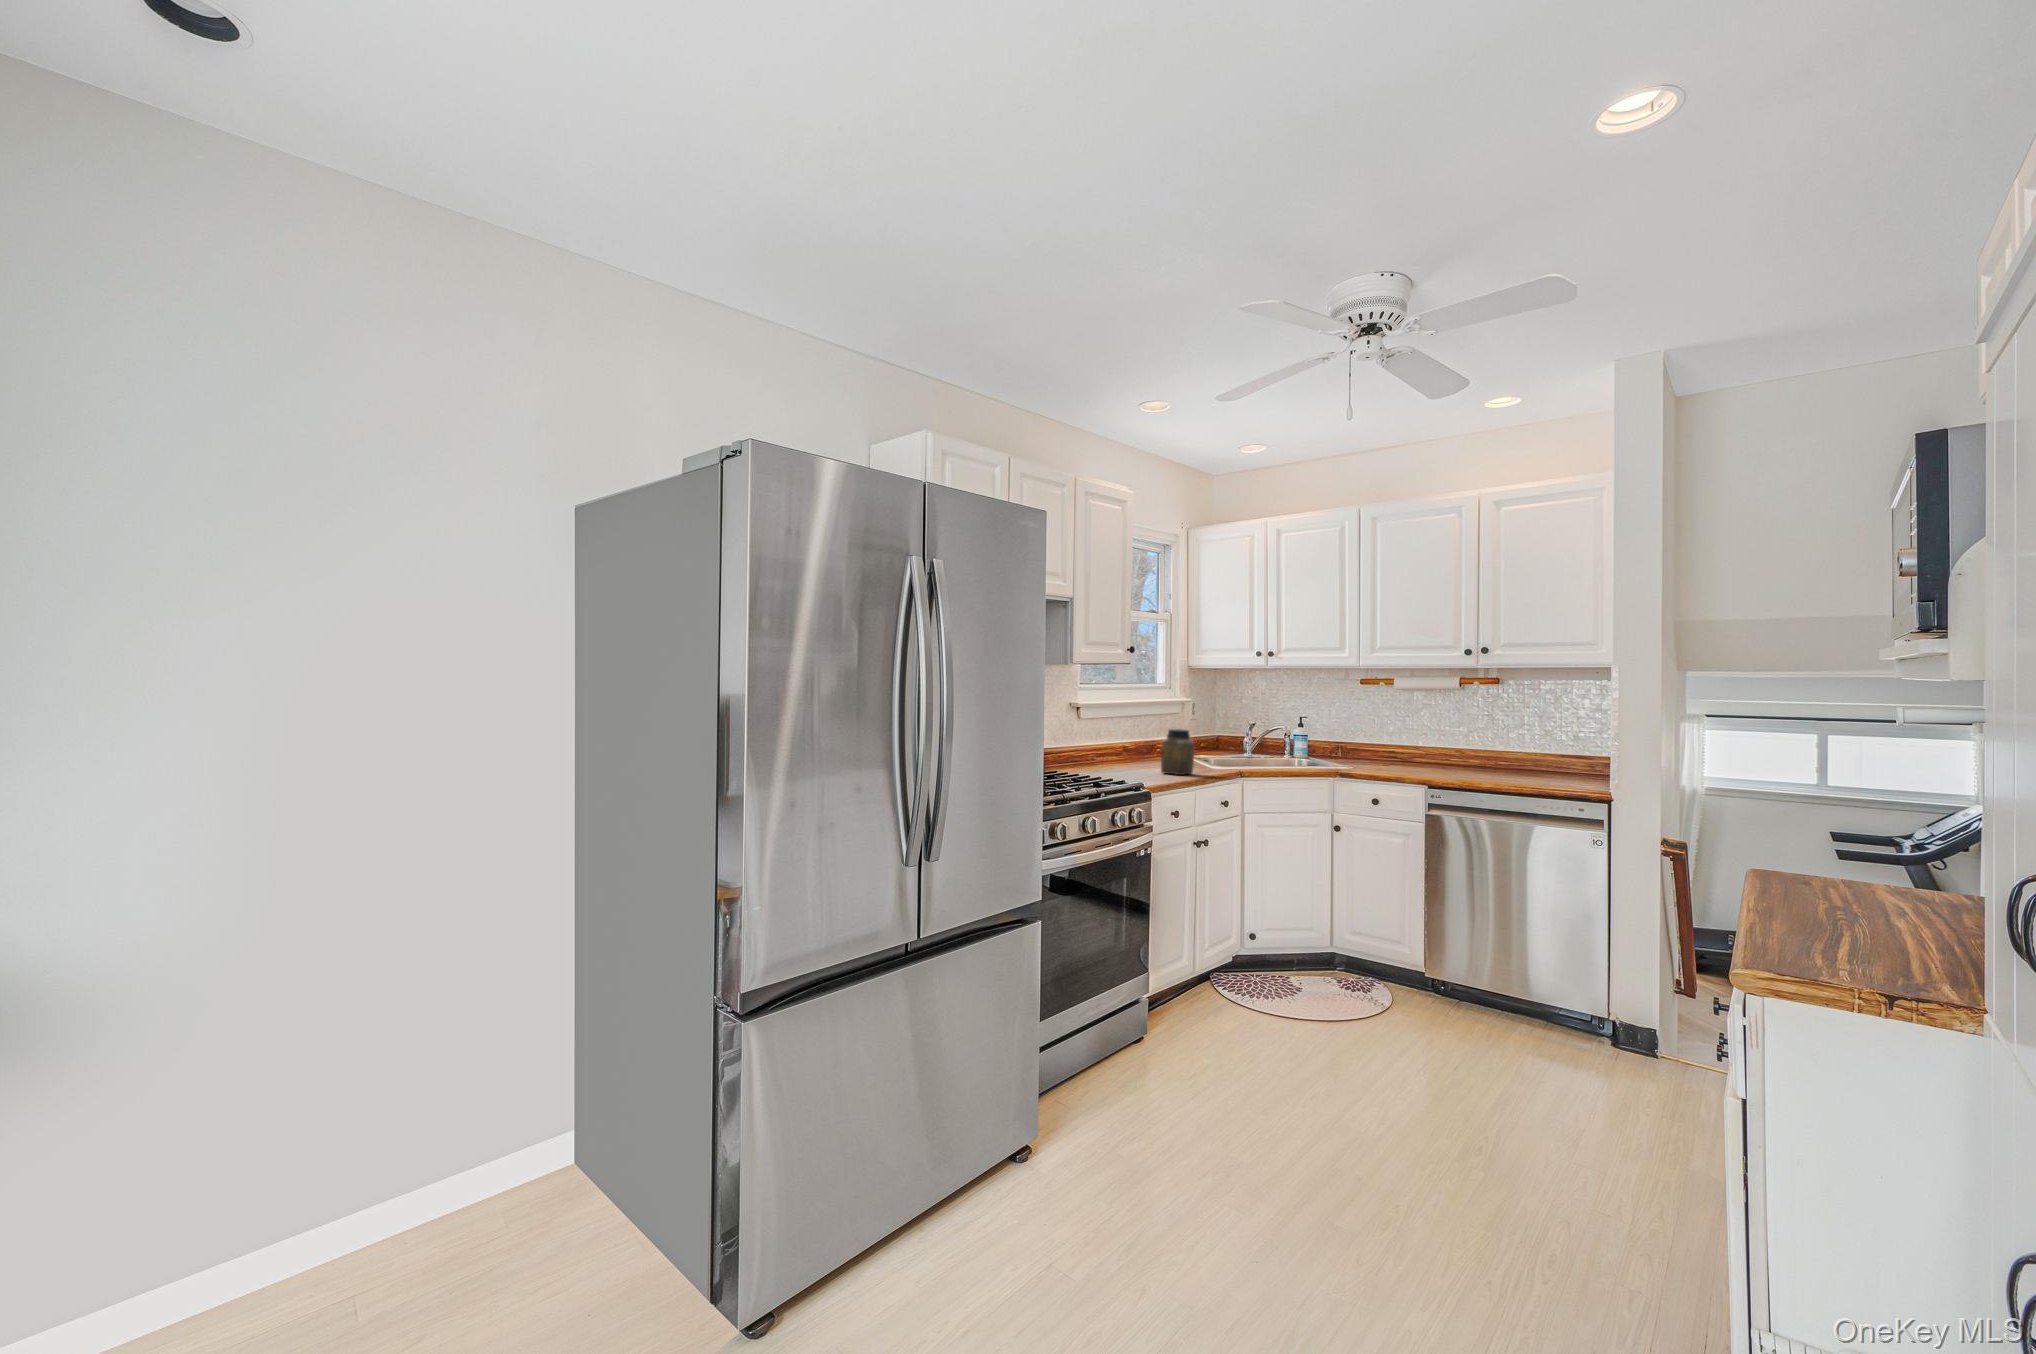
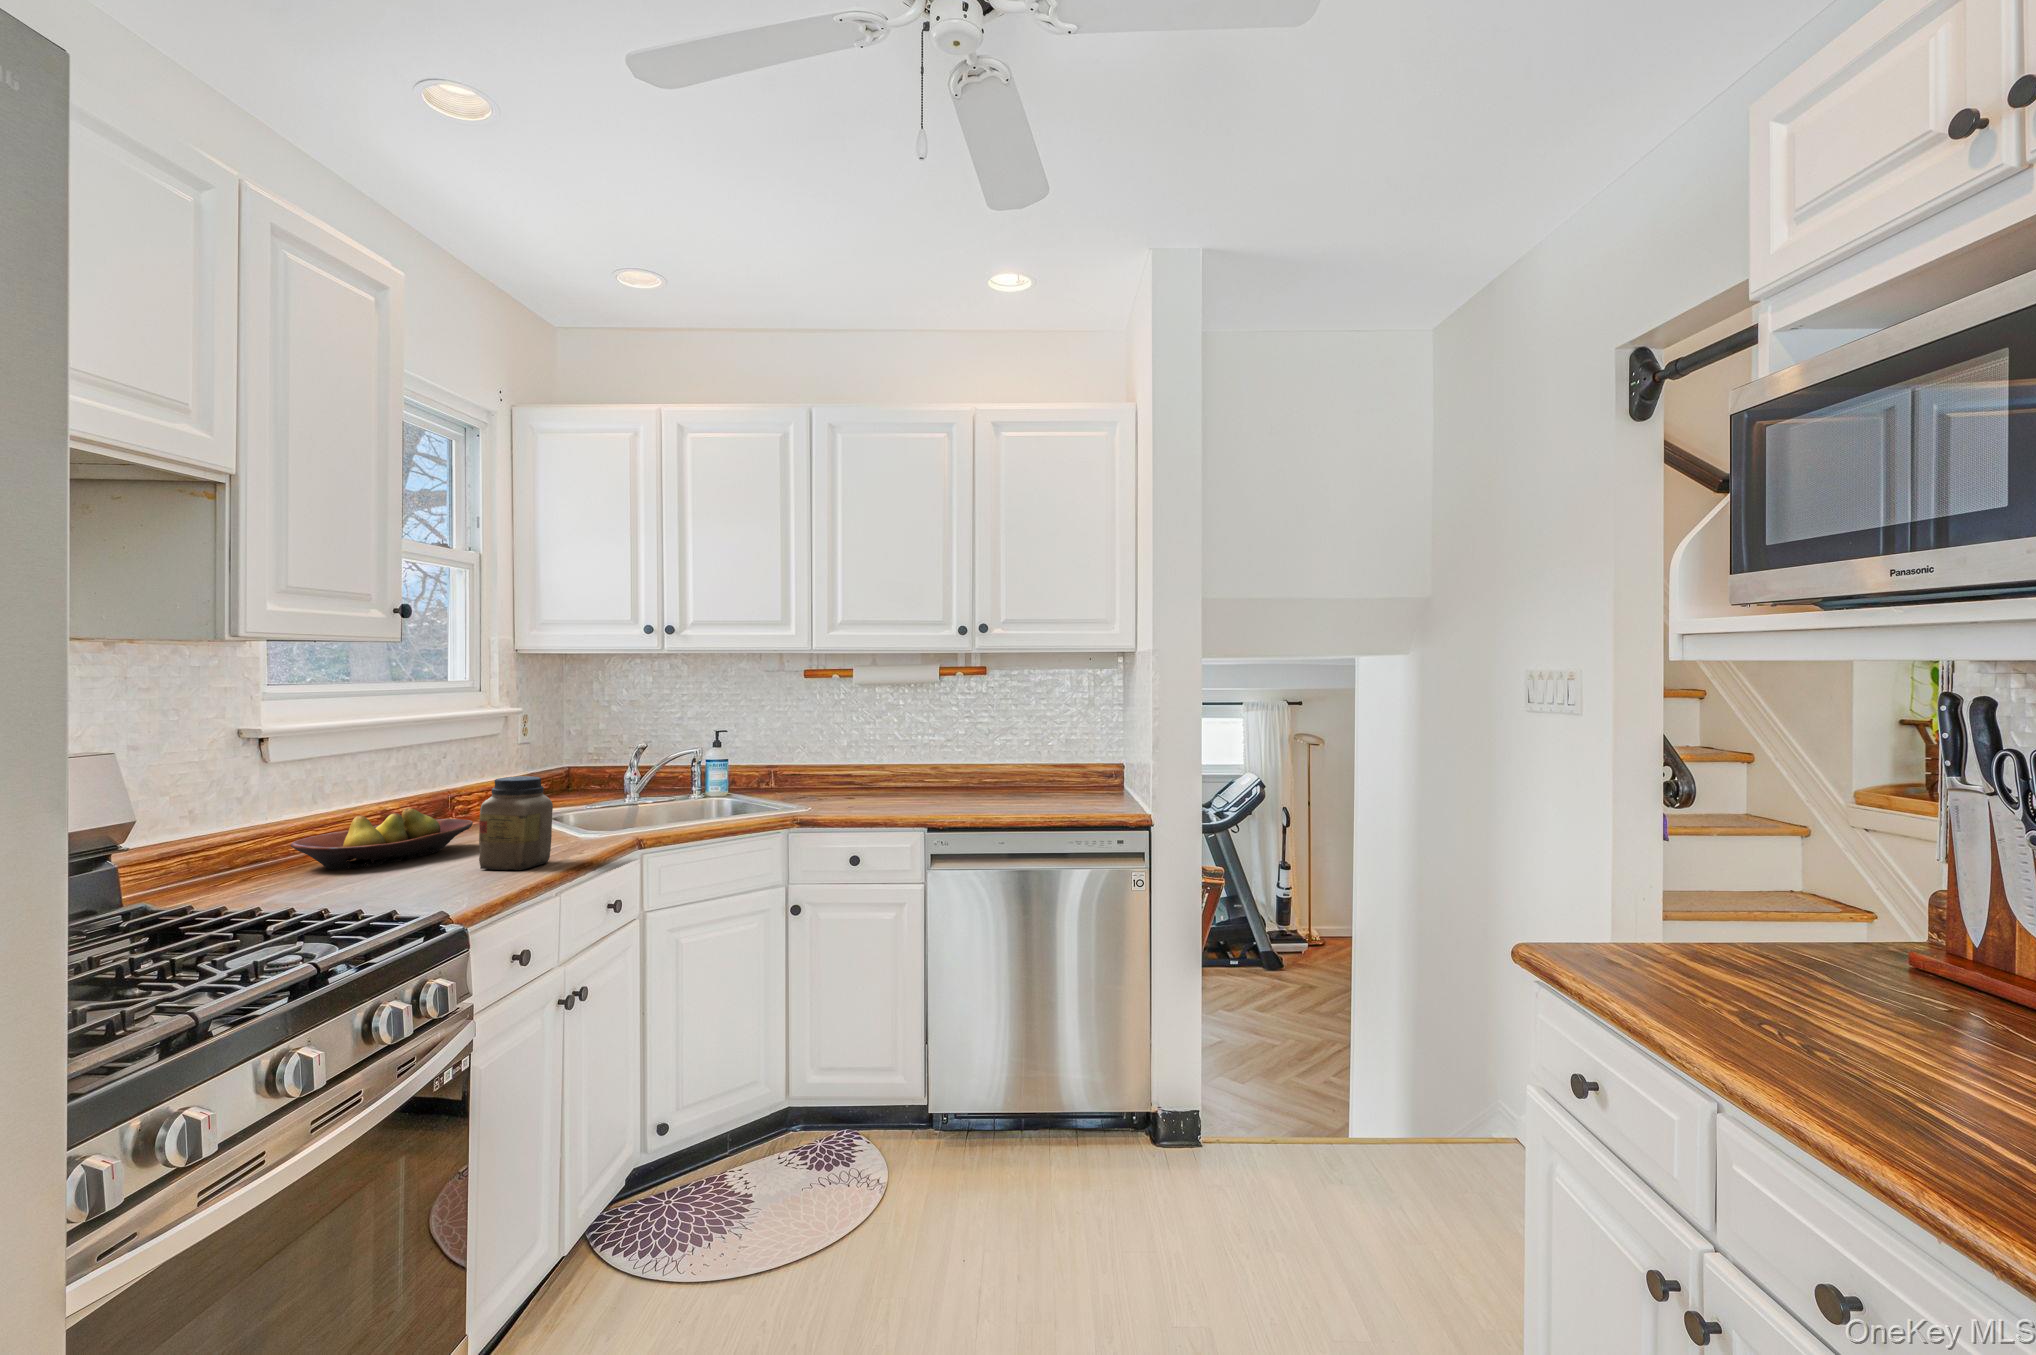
fruit bowl: none [1086,744,1160,768] -> present [291,808,473,870]

